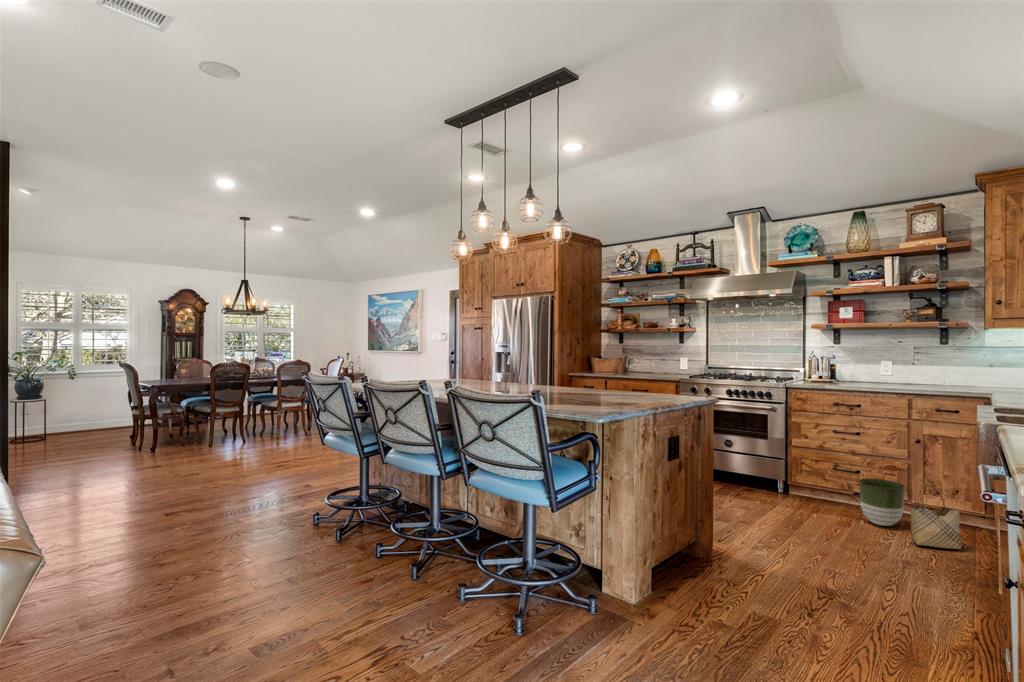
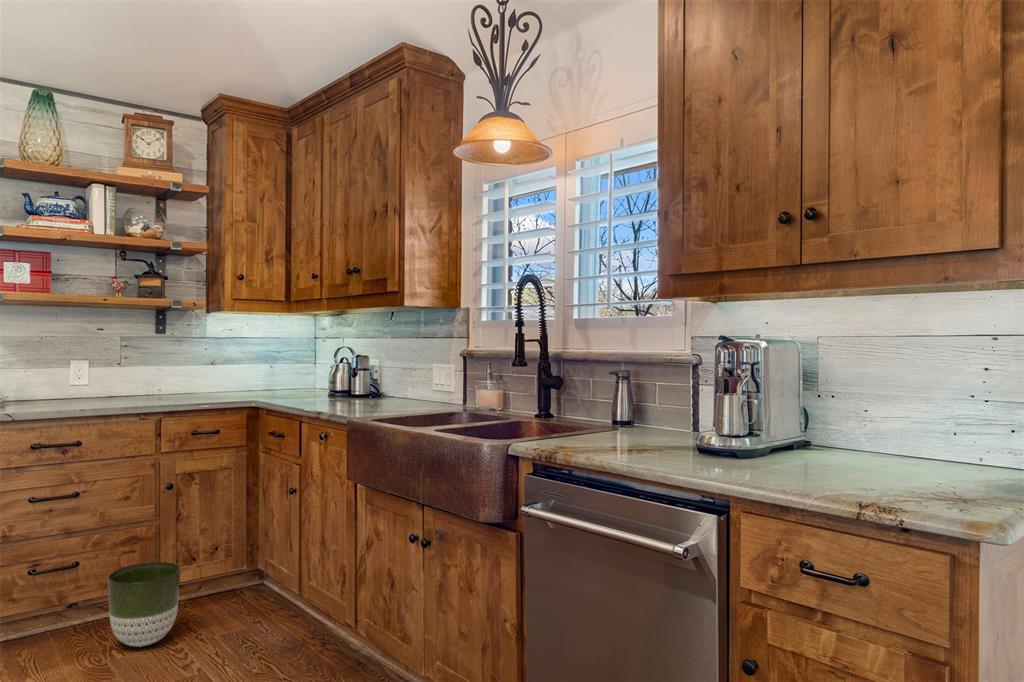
woven basket: present [910,485,962,549] -> none [215,551,273,653]

